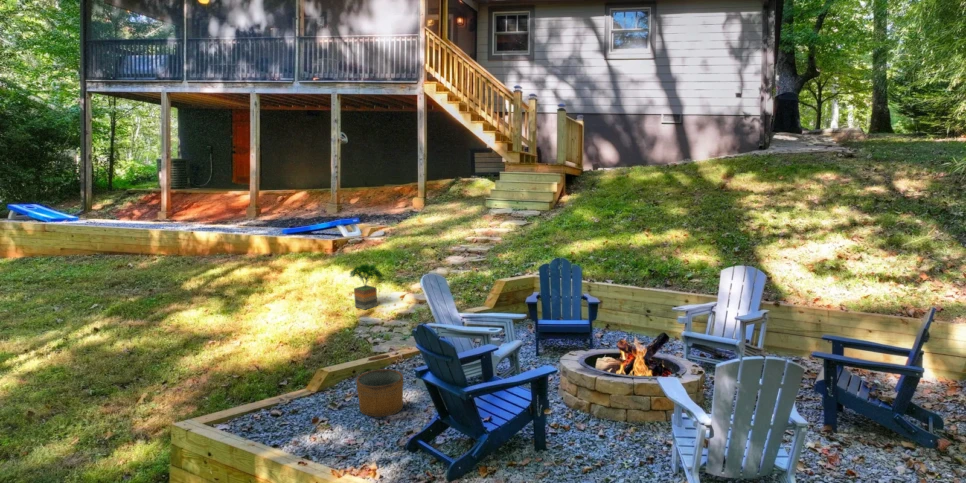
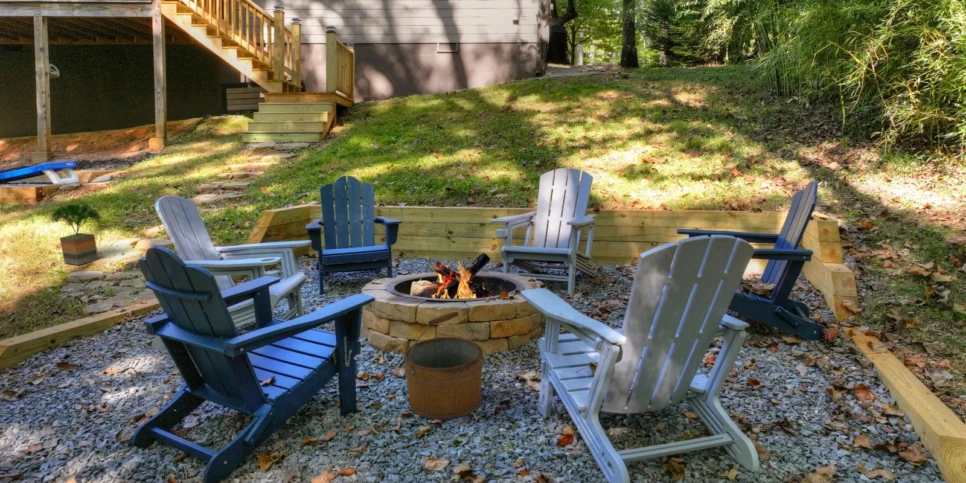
bucket: present [355,355,403,417] -> present [404,312,483,419]

